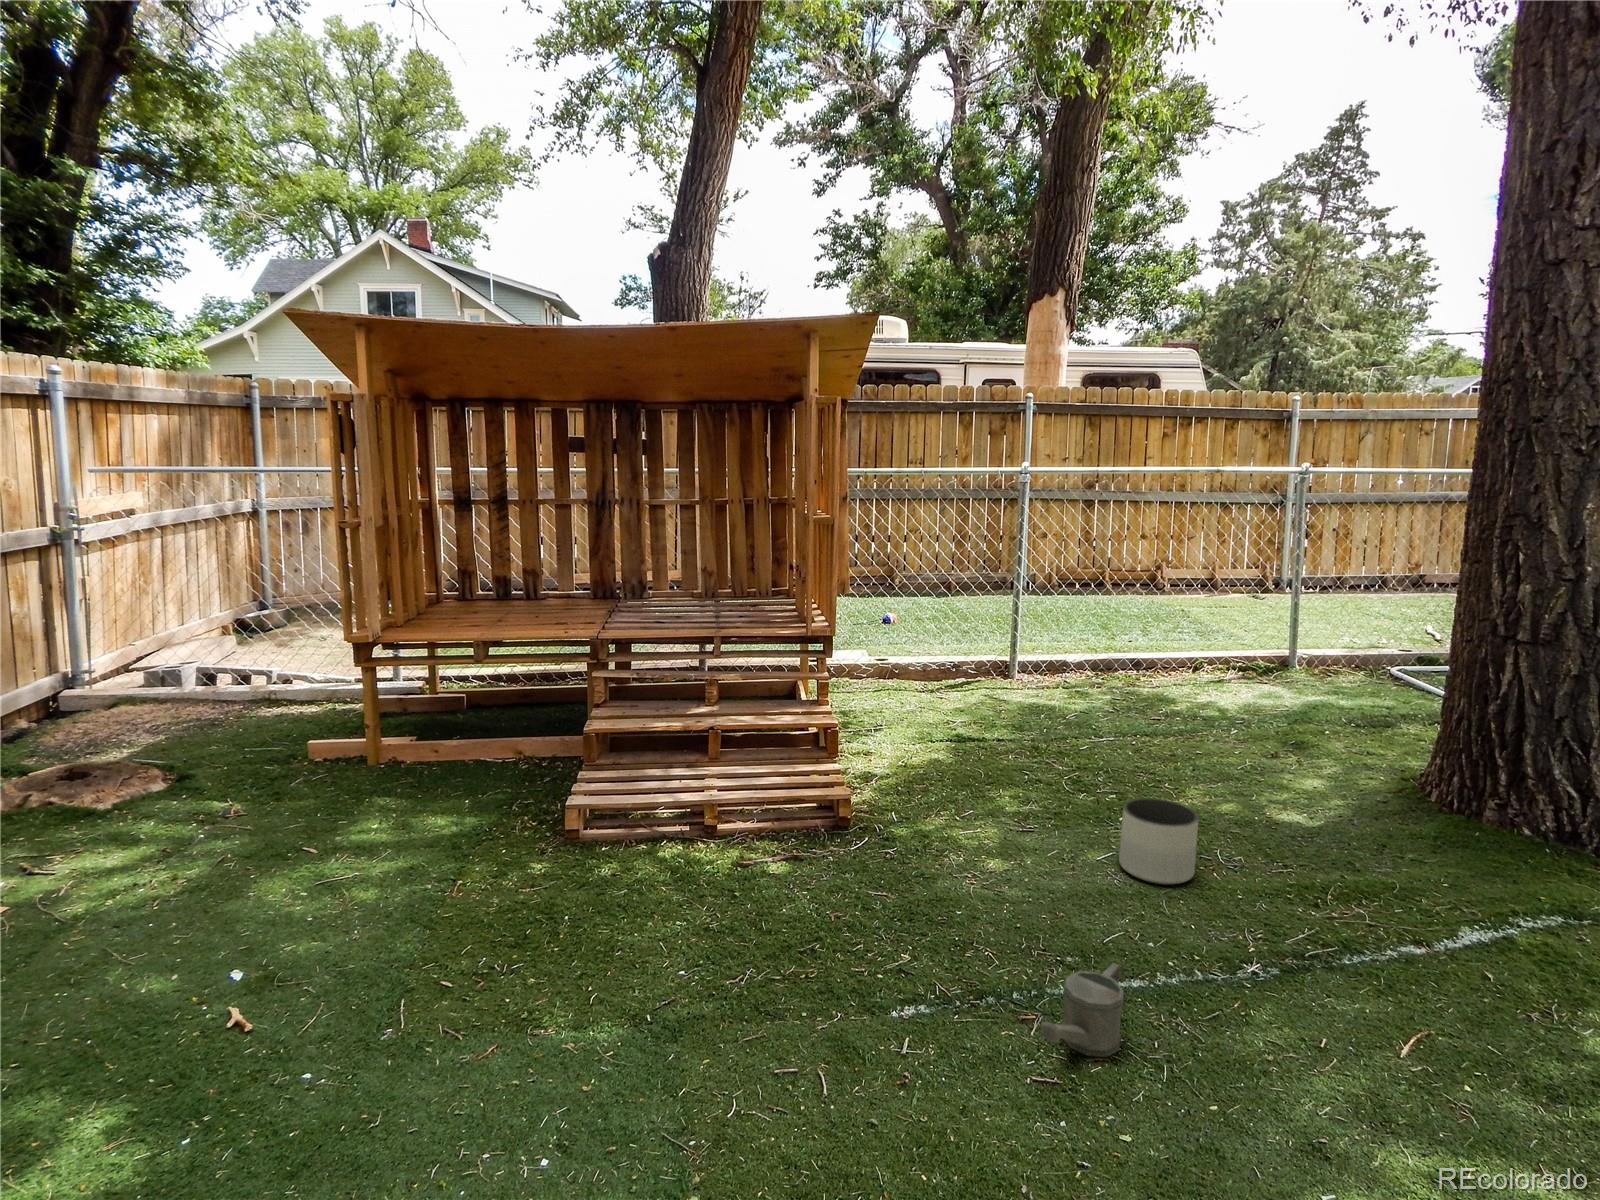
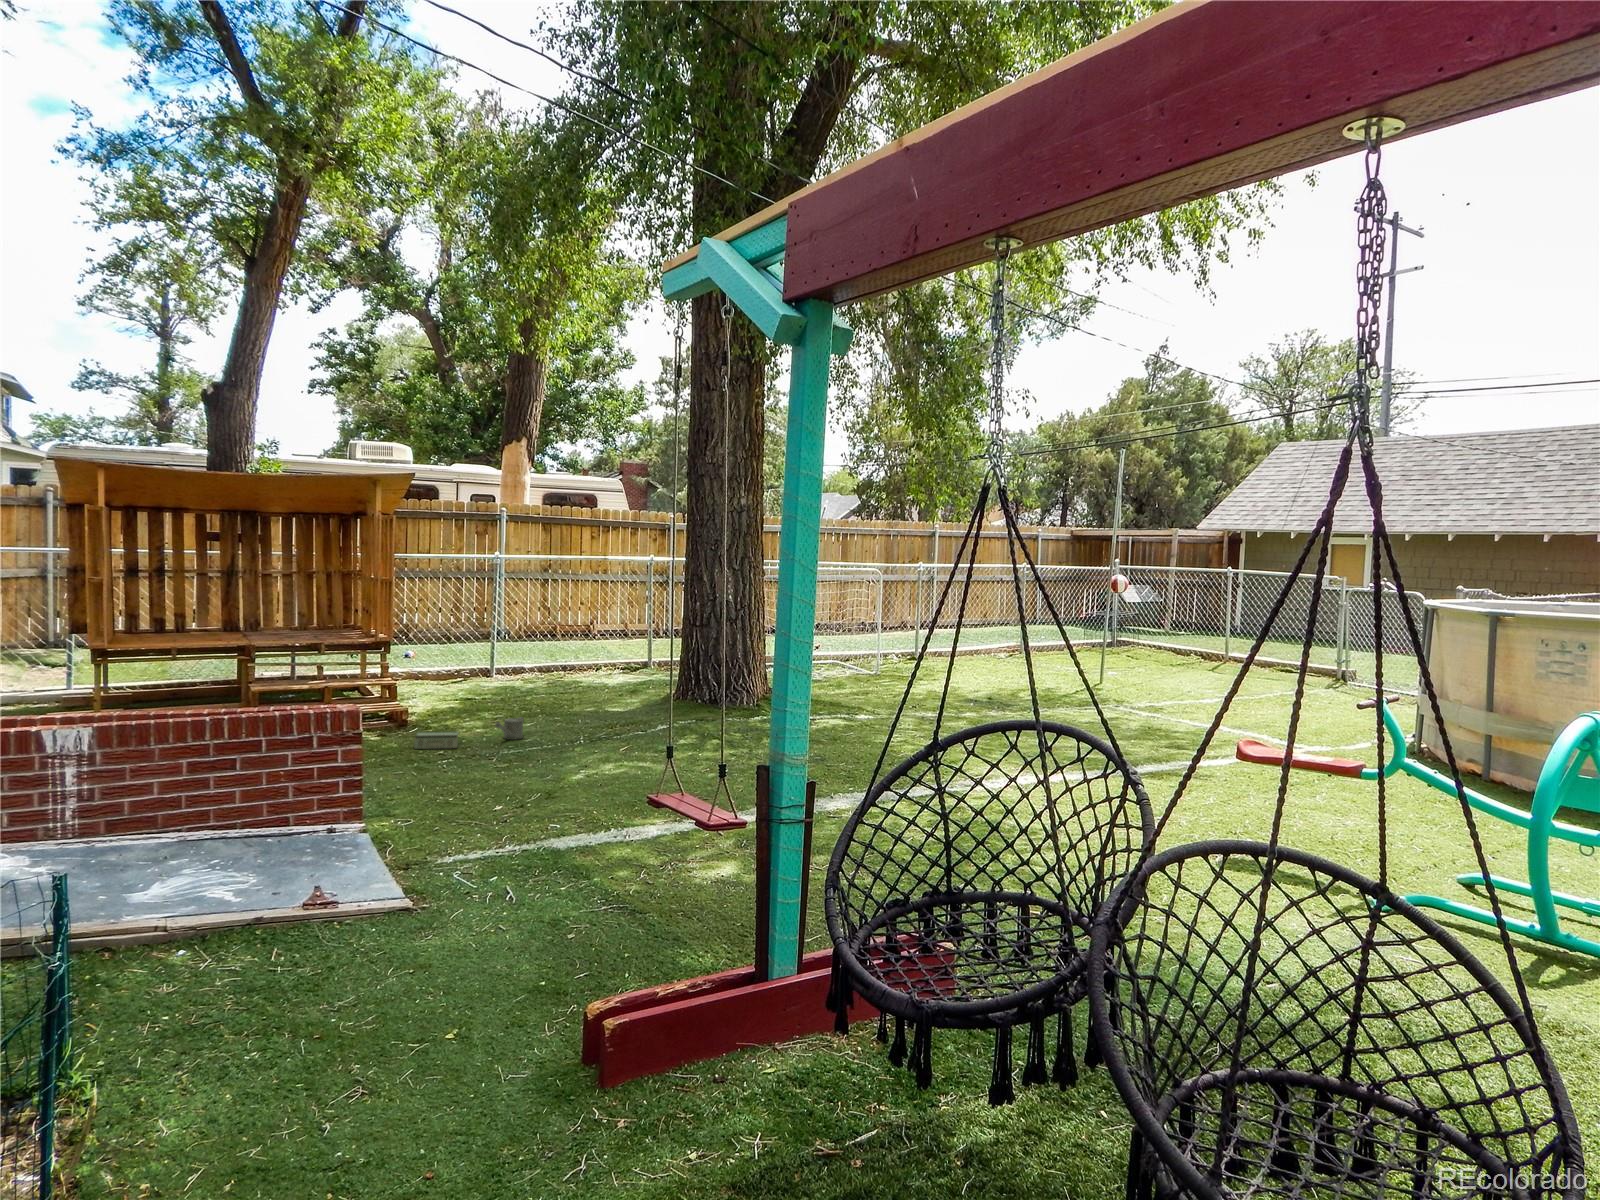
planter: present [1119,798,1199,885] -> none [533,688,563,717]
toolbox: none [794,1002,930,1112] -> present [414,731,458,749]

